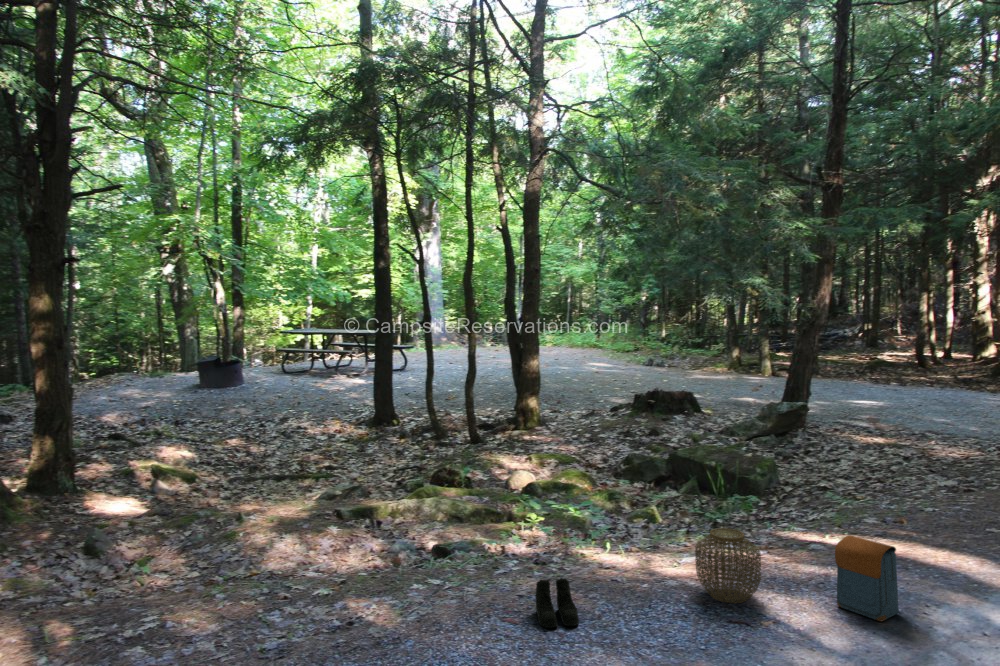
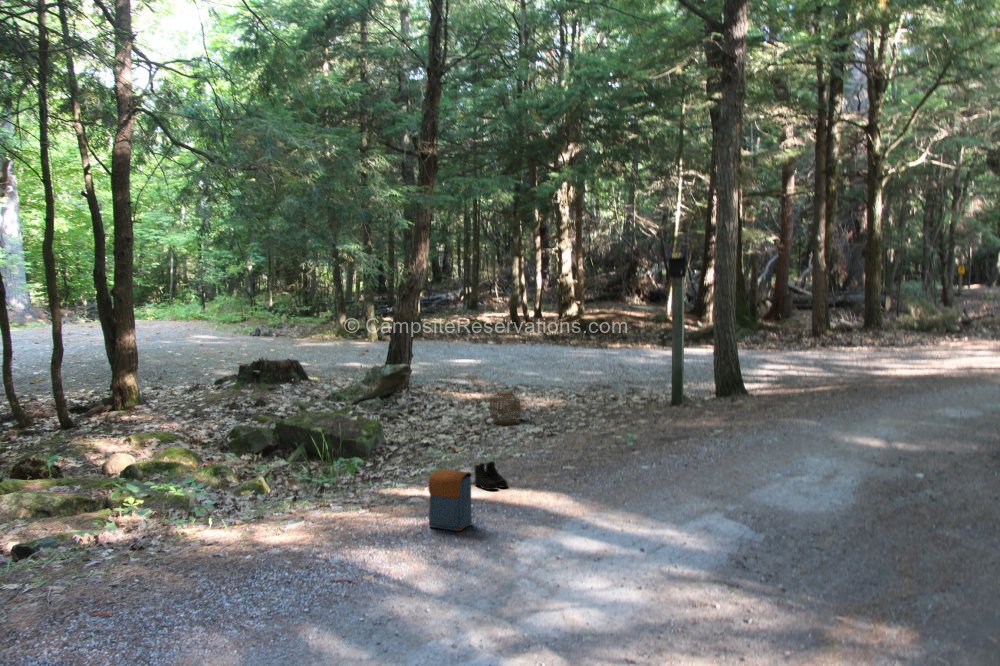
woven basket: present [695,528,761,603] -> present [490,391,520,425]
boots: present [536,578,579,628] -> present [474,461,508,490]

